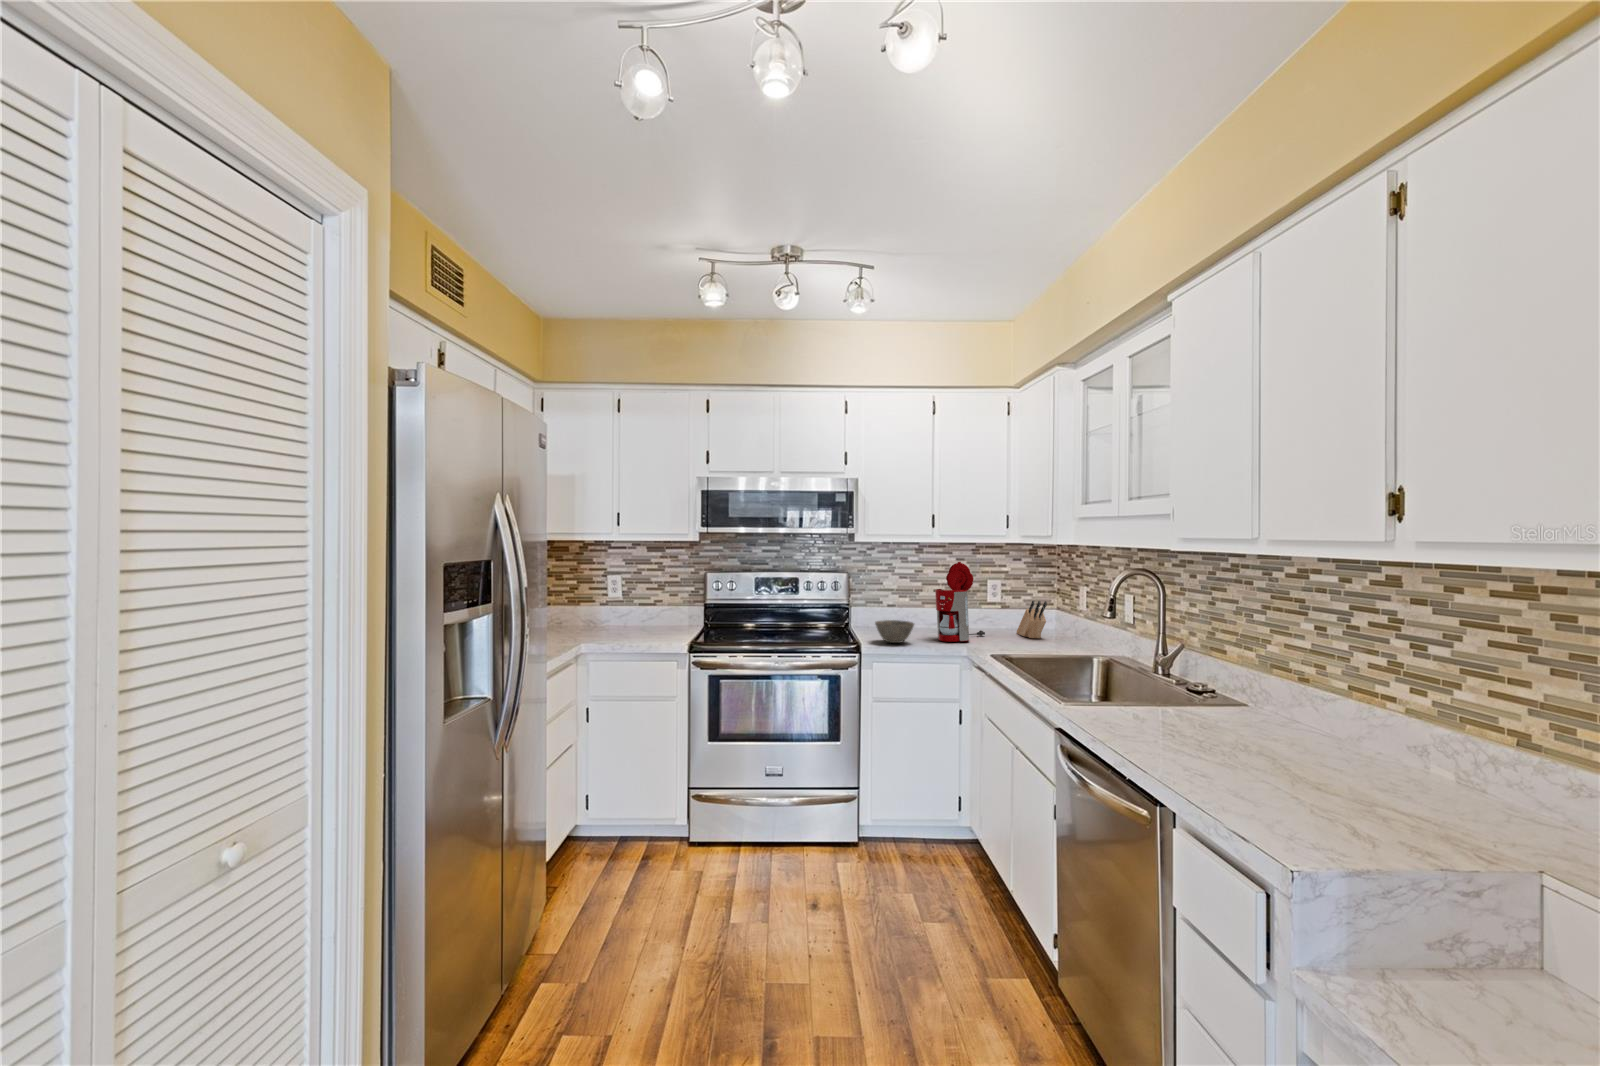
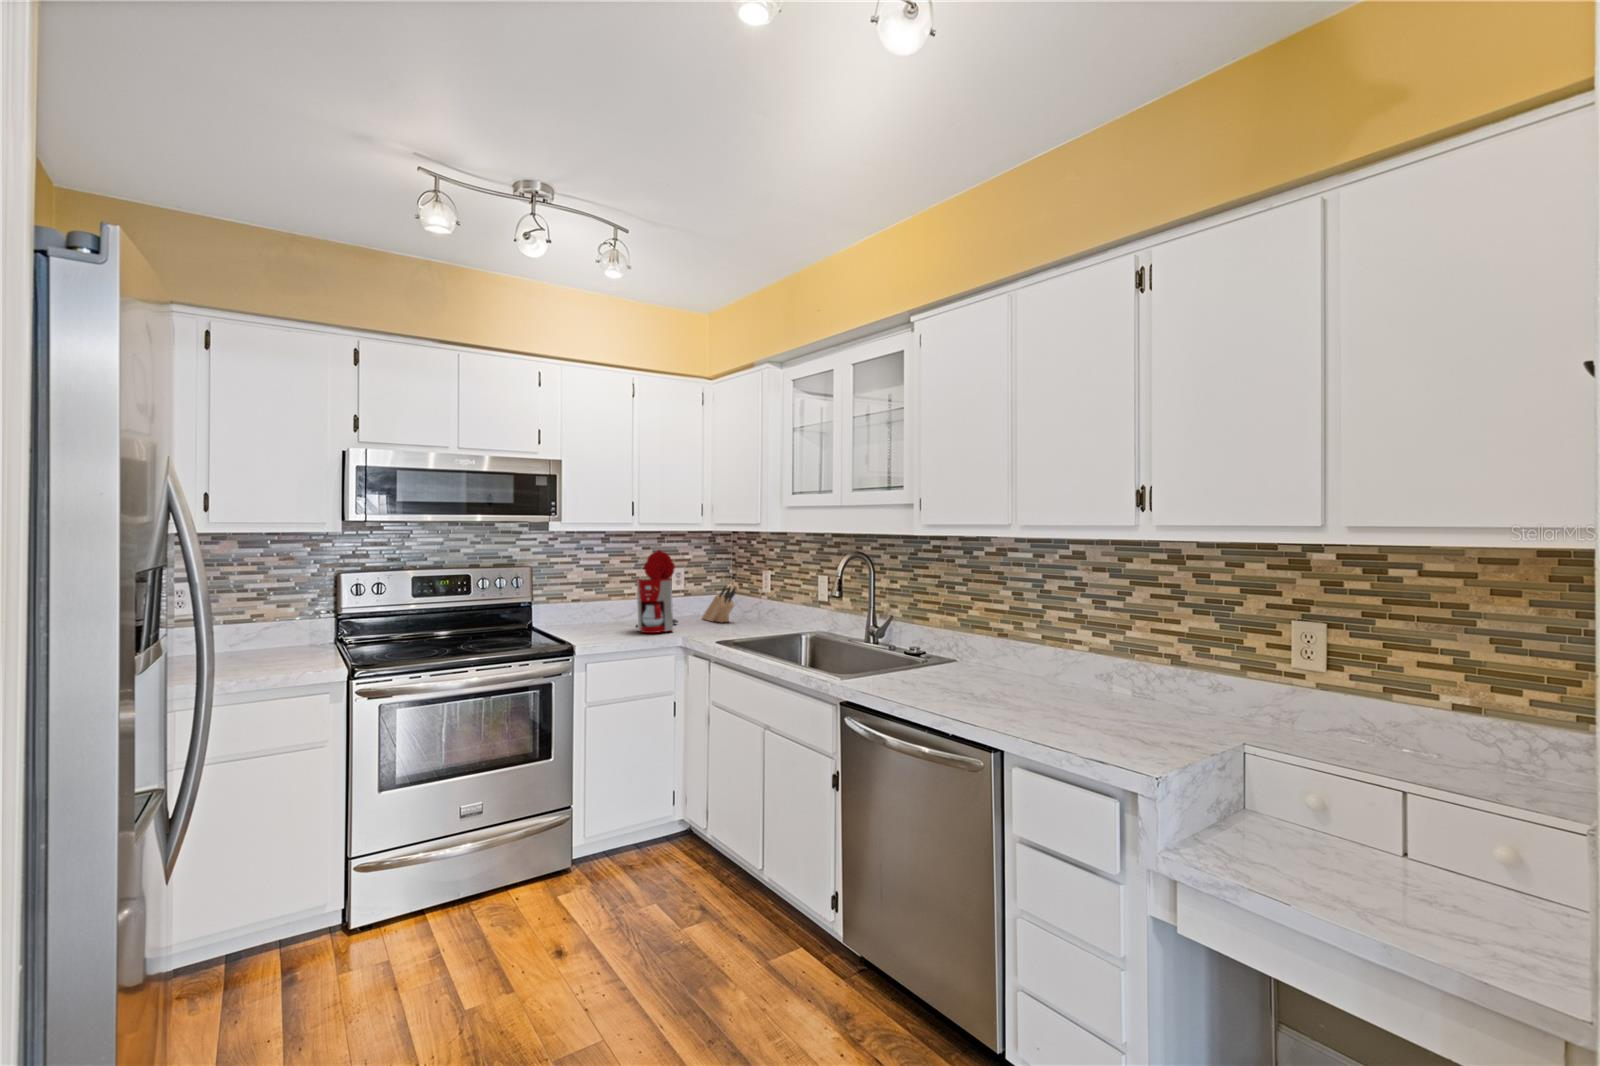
bowl: present [875,620,914,643] -> none [578,615,624,640]

